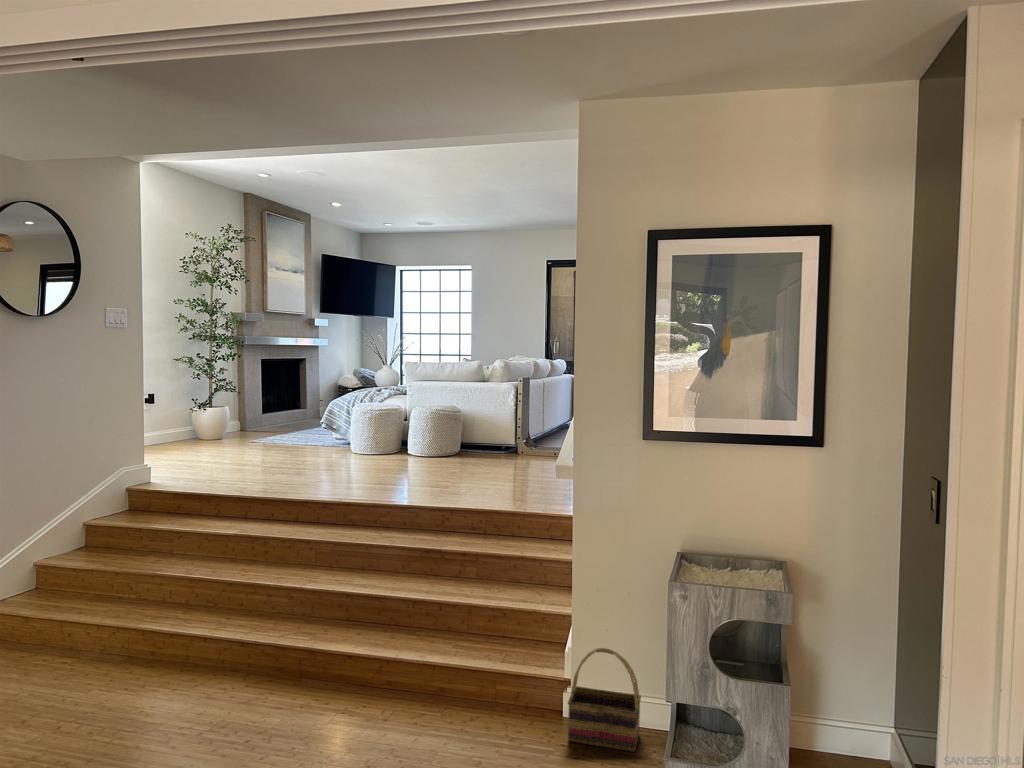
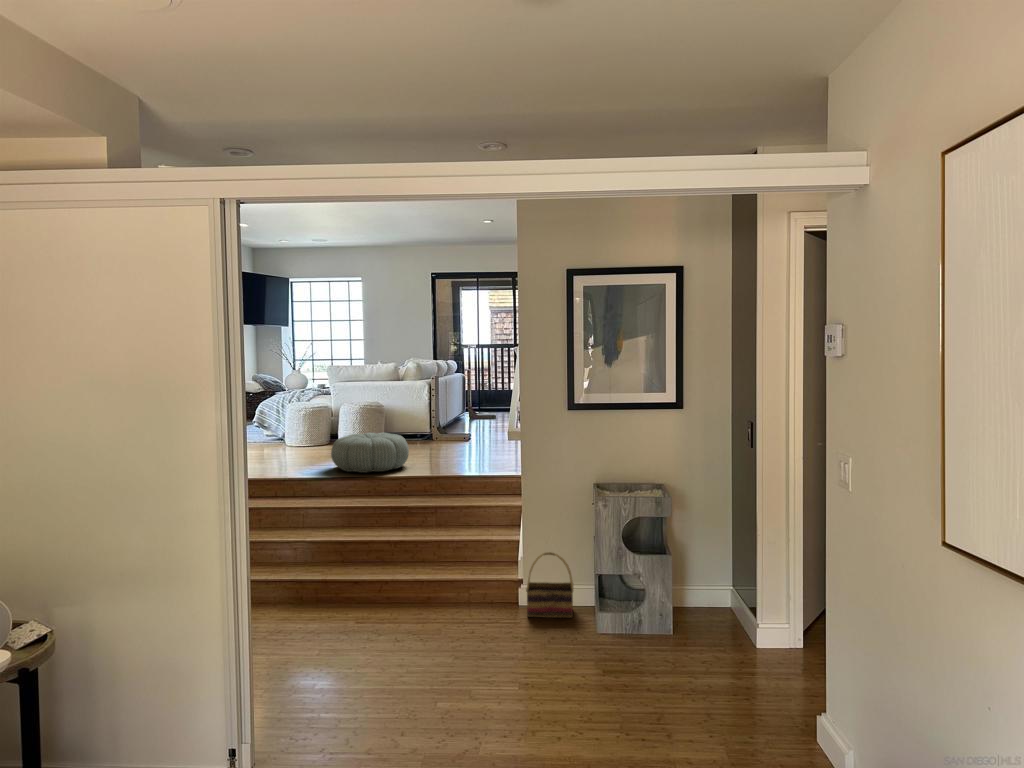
pouf: none [369,447,465,498] -> present [331,433,409,473]

